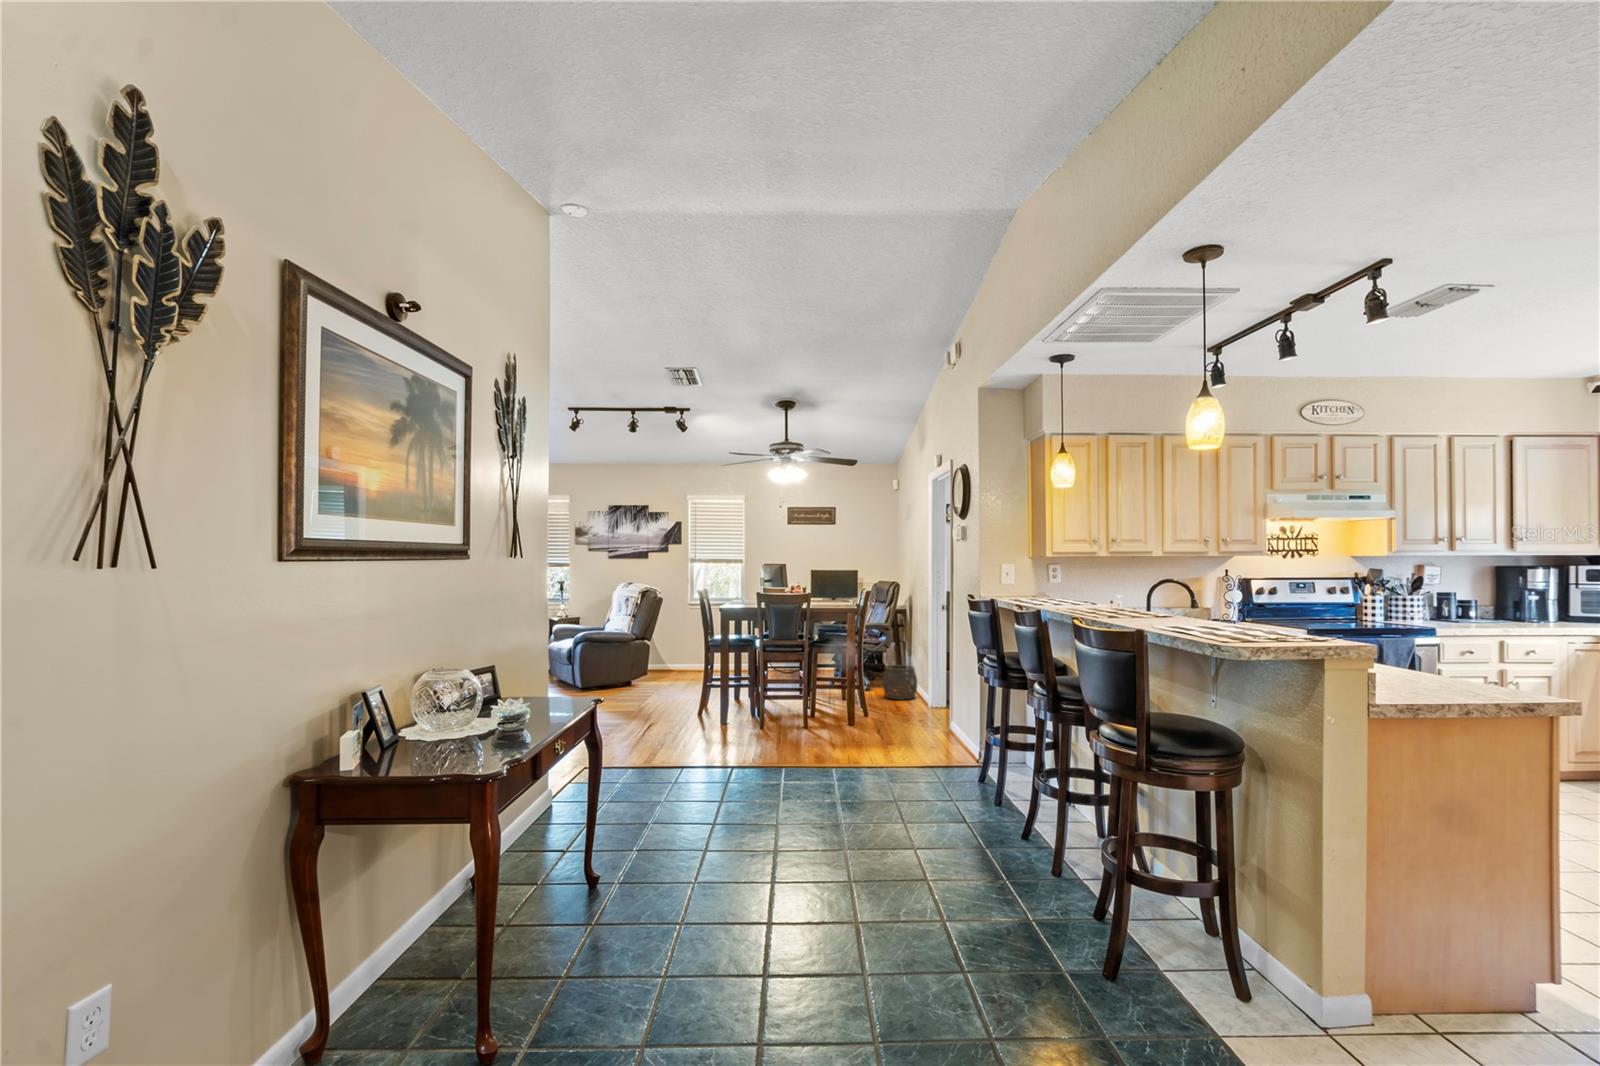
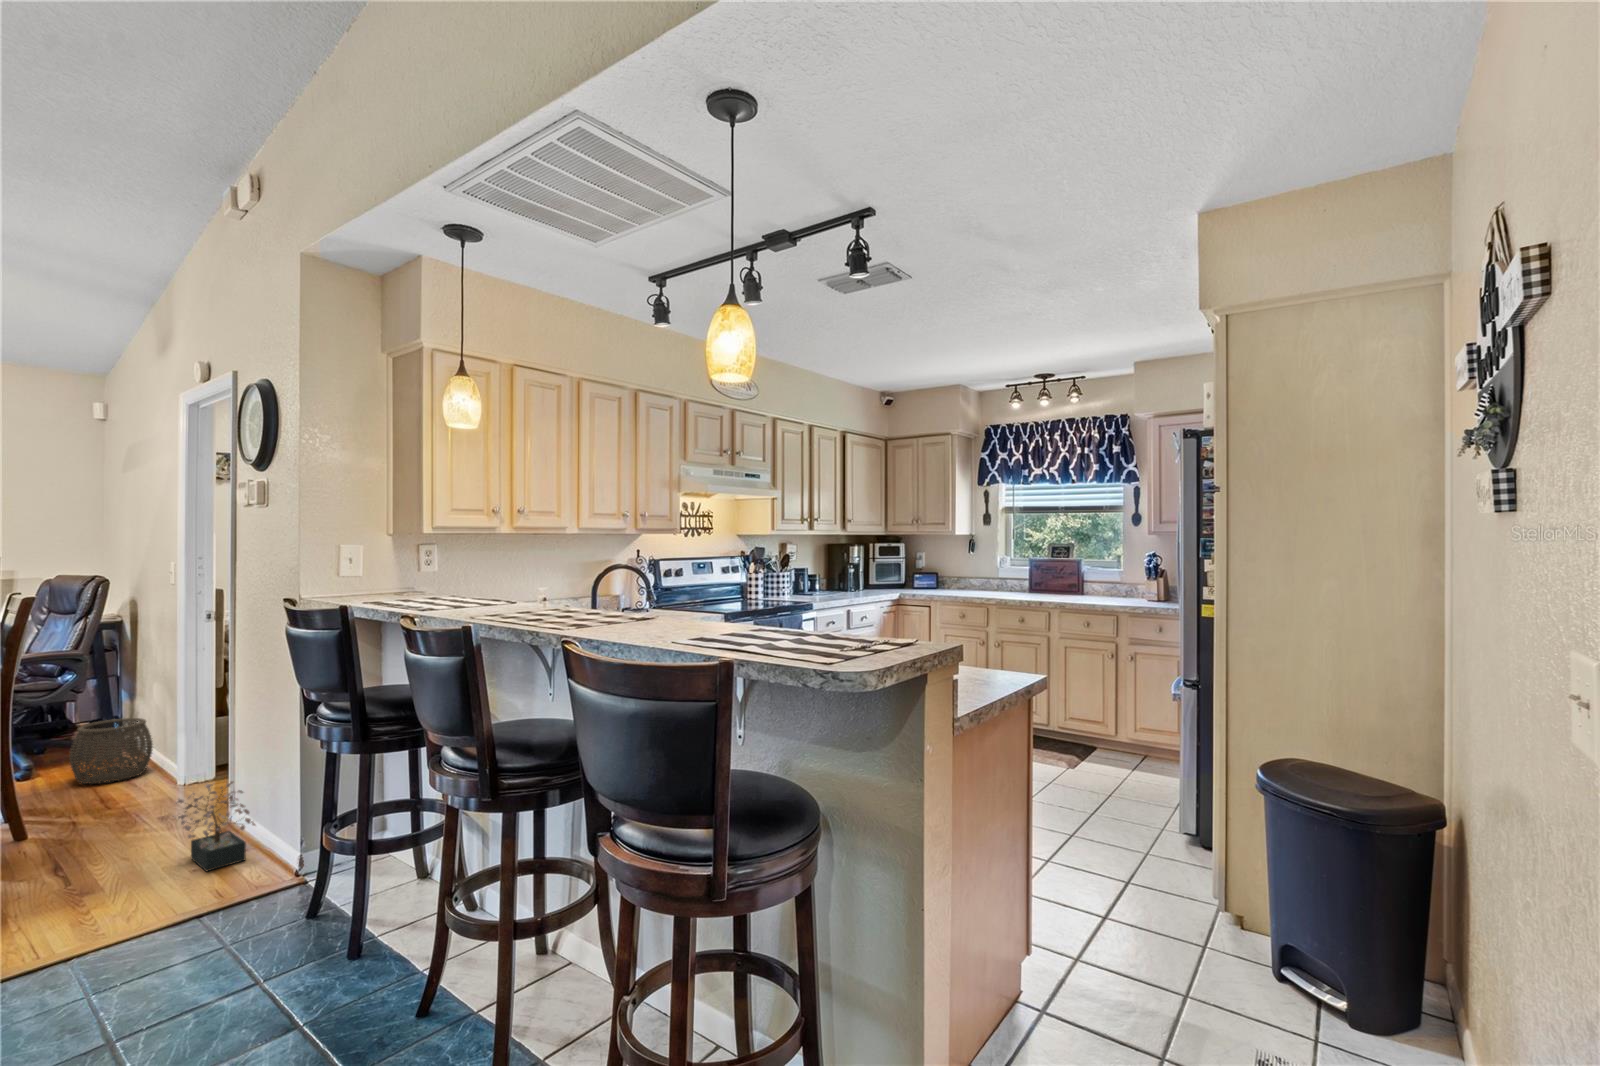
decorative plant: none [923,701,961,748] -> present [173,781,255,871]

